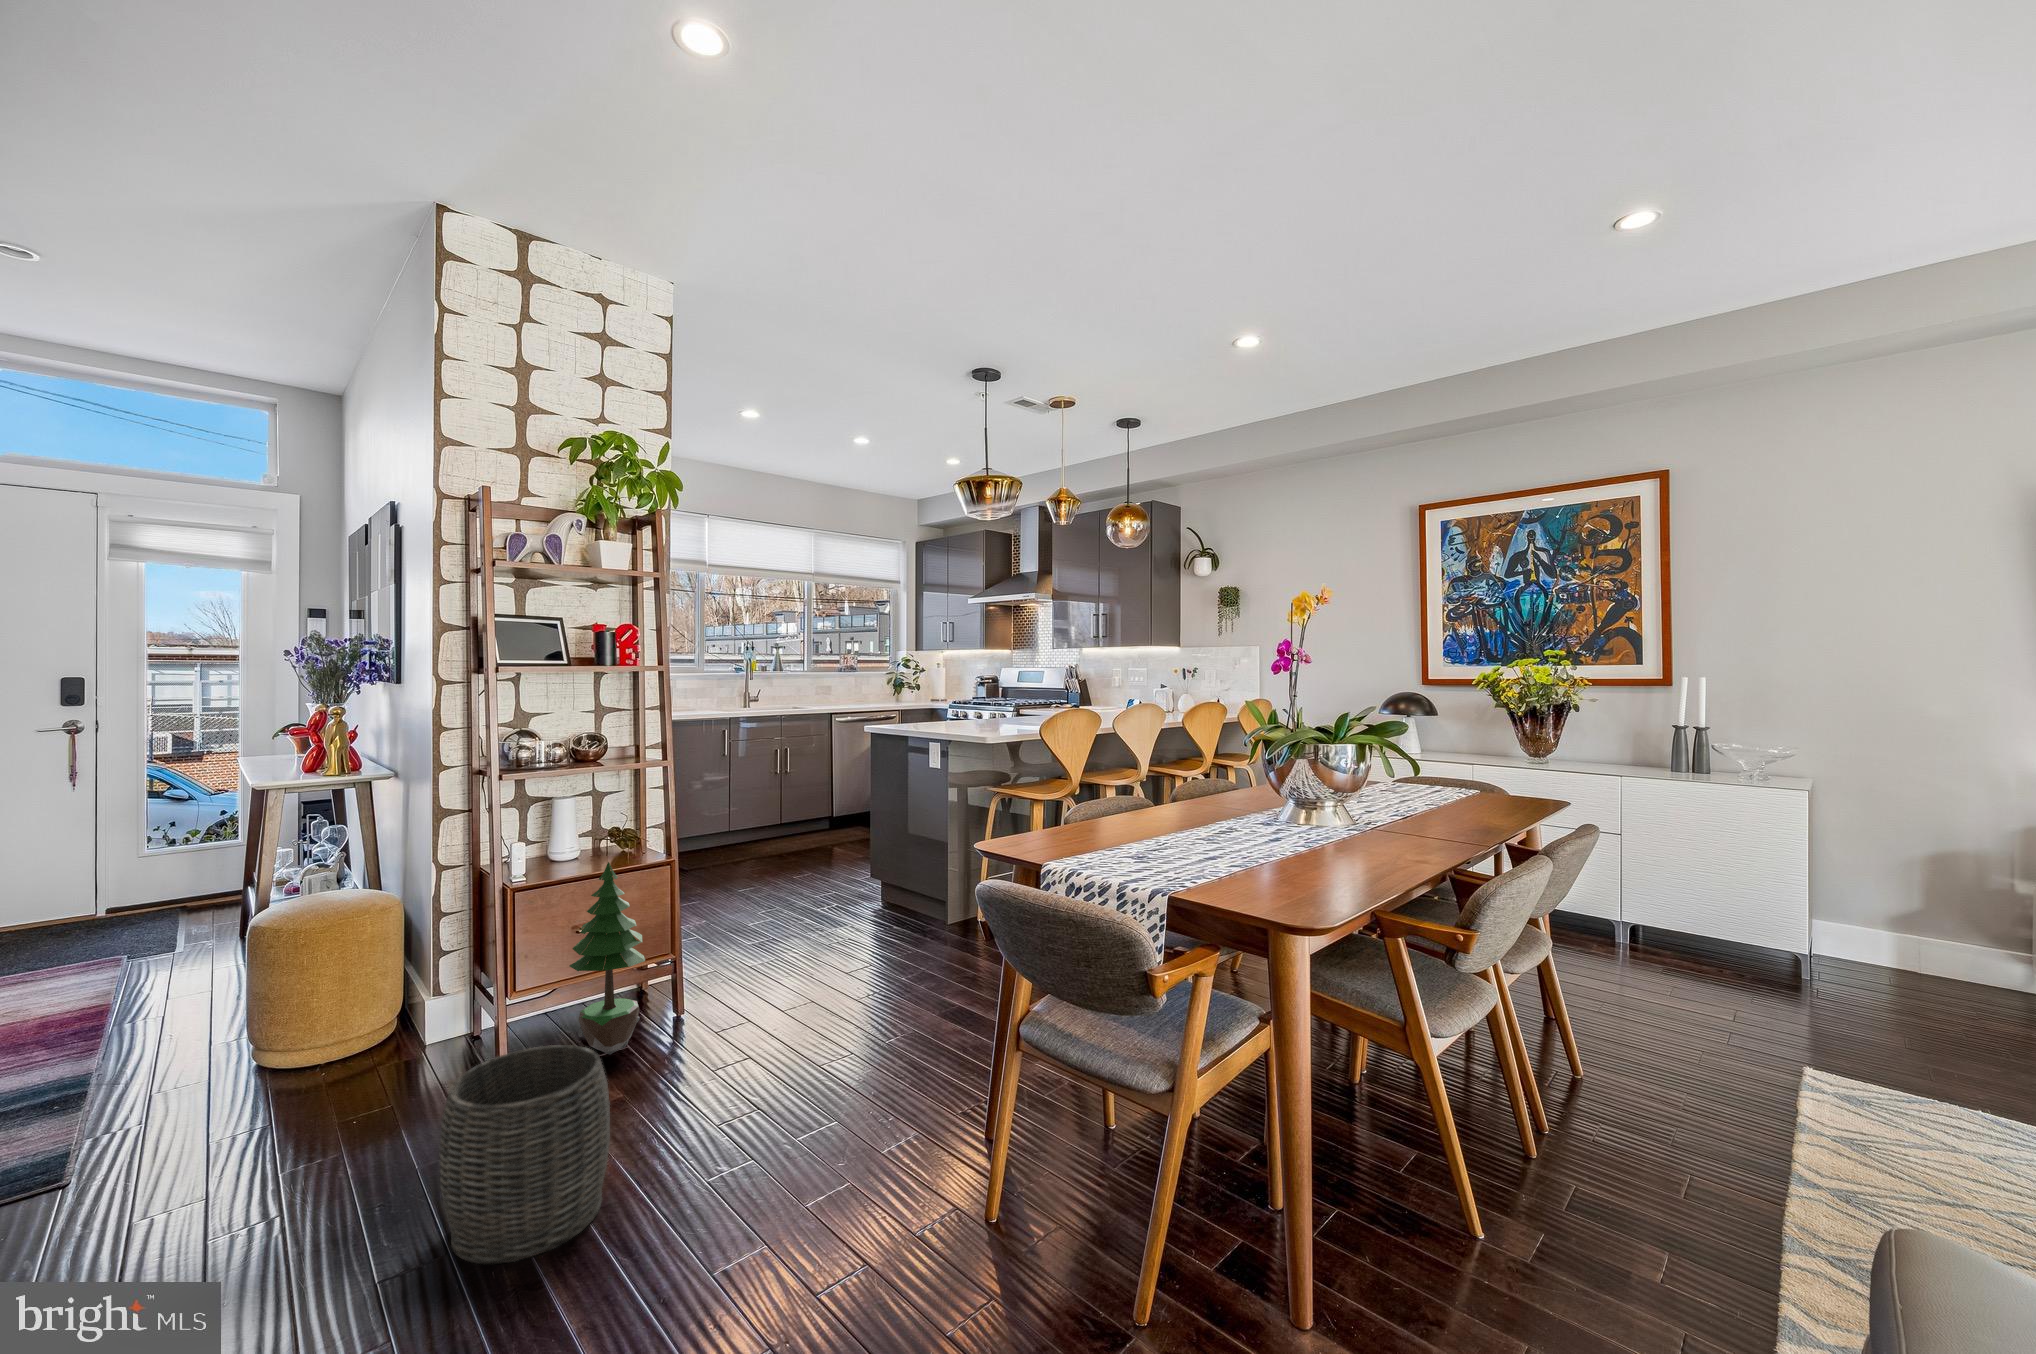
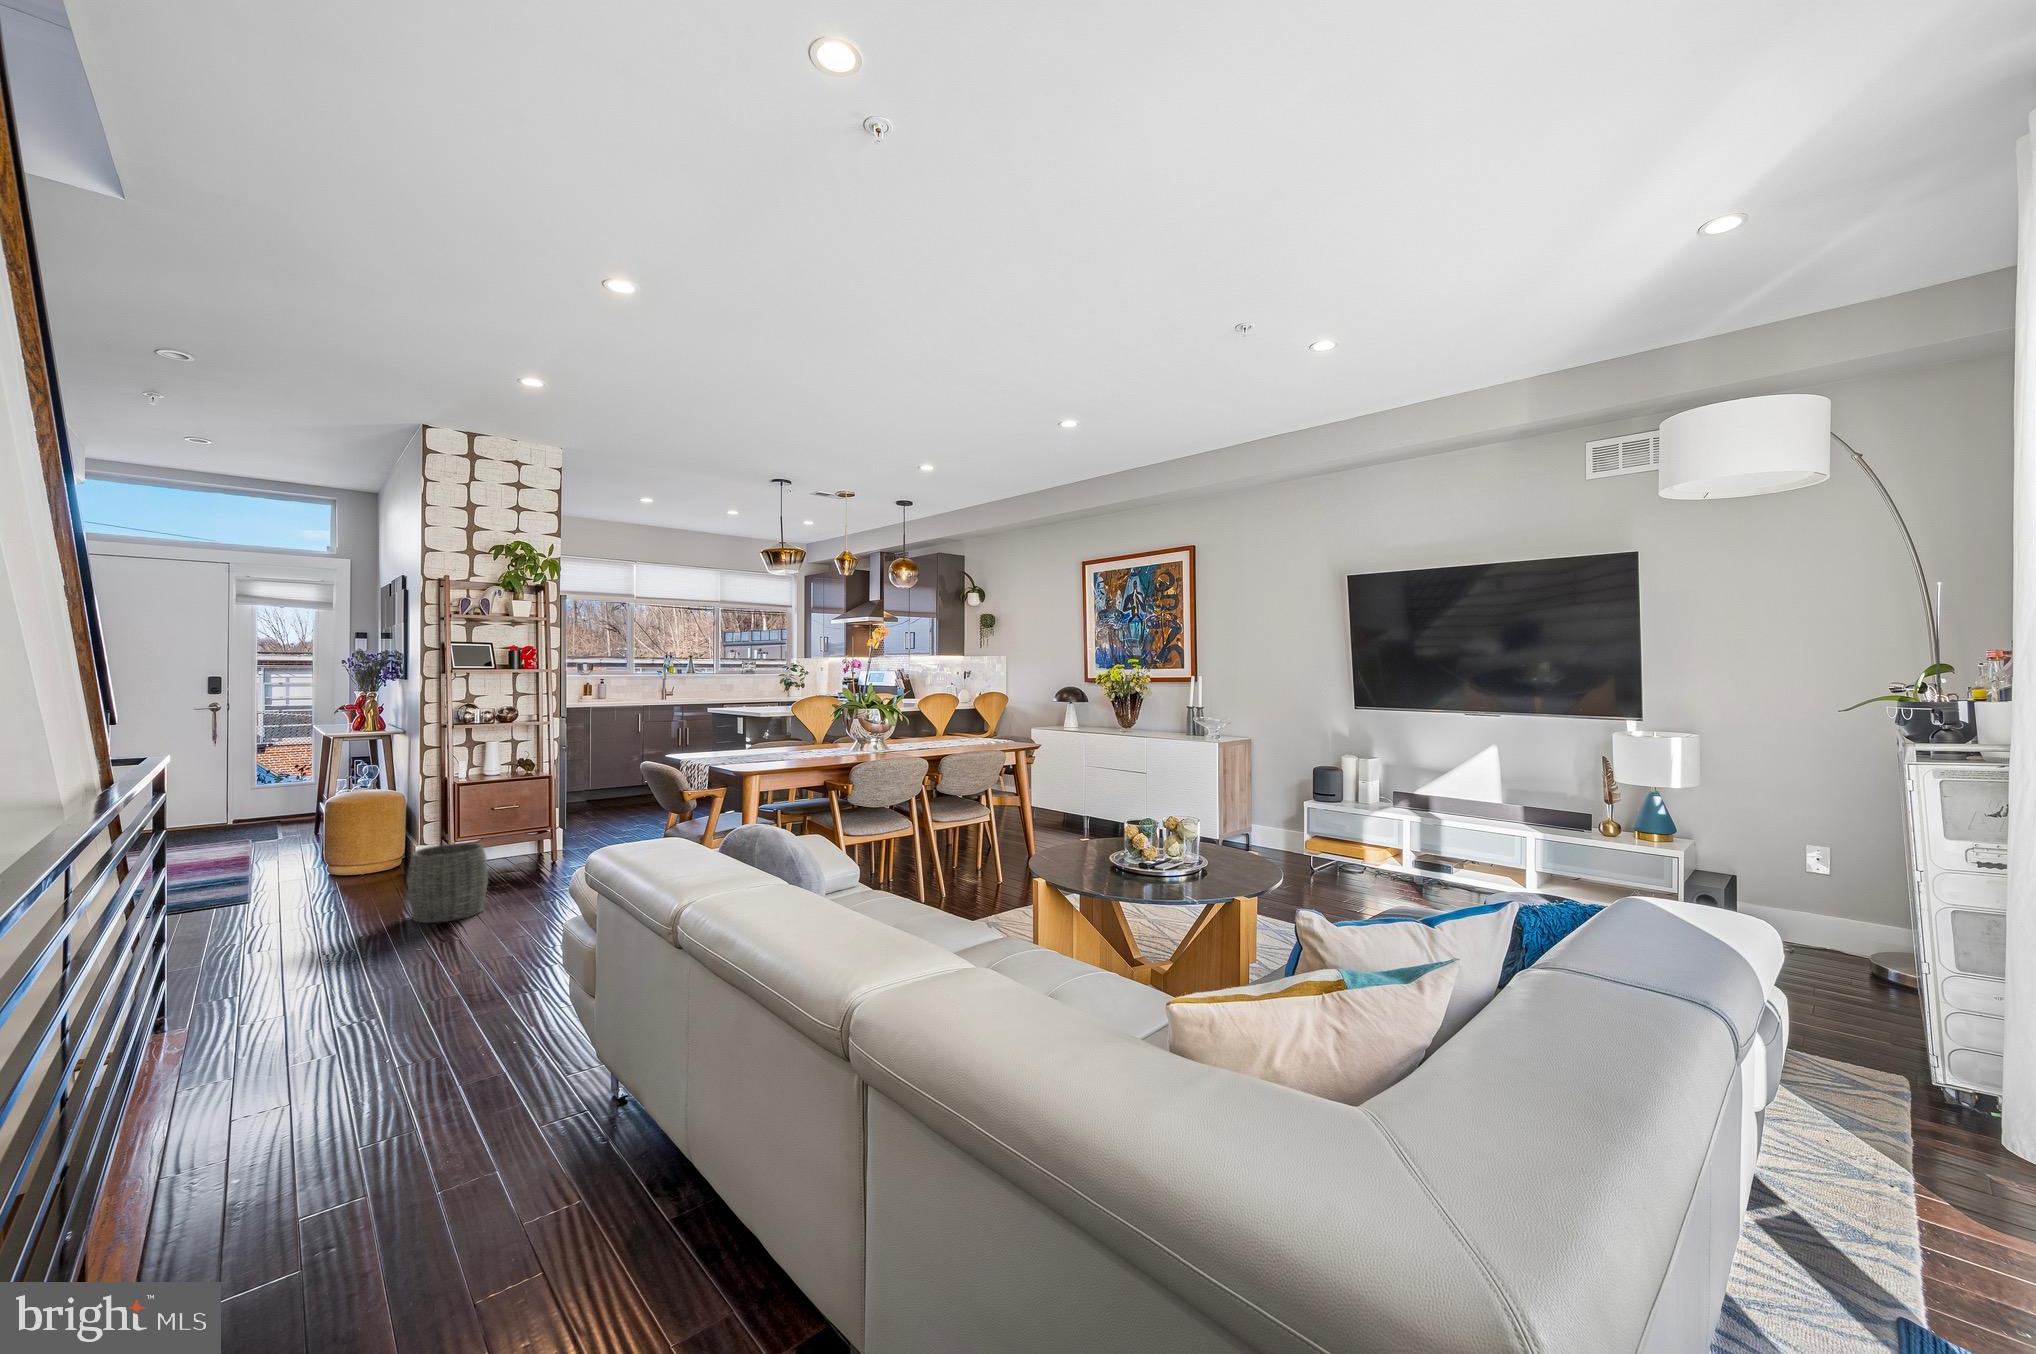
potted tree: present [570,862,645,1055] -> none [488,772,531,874]

